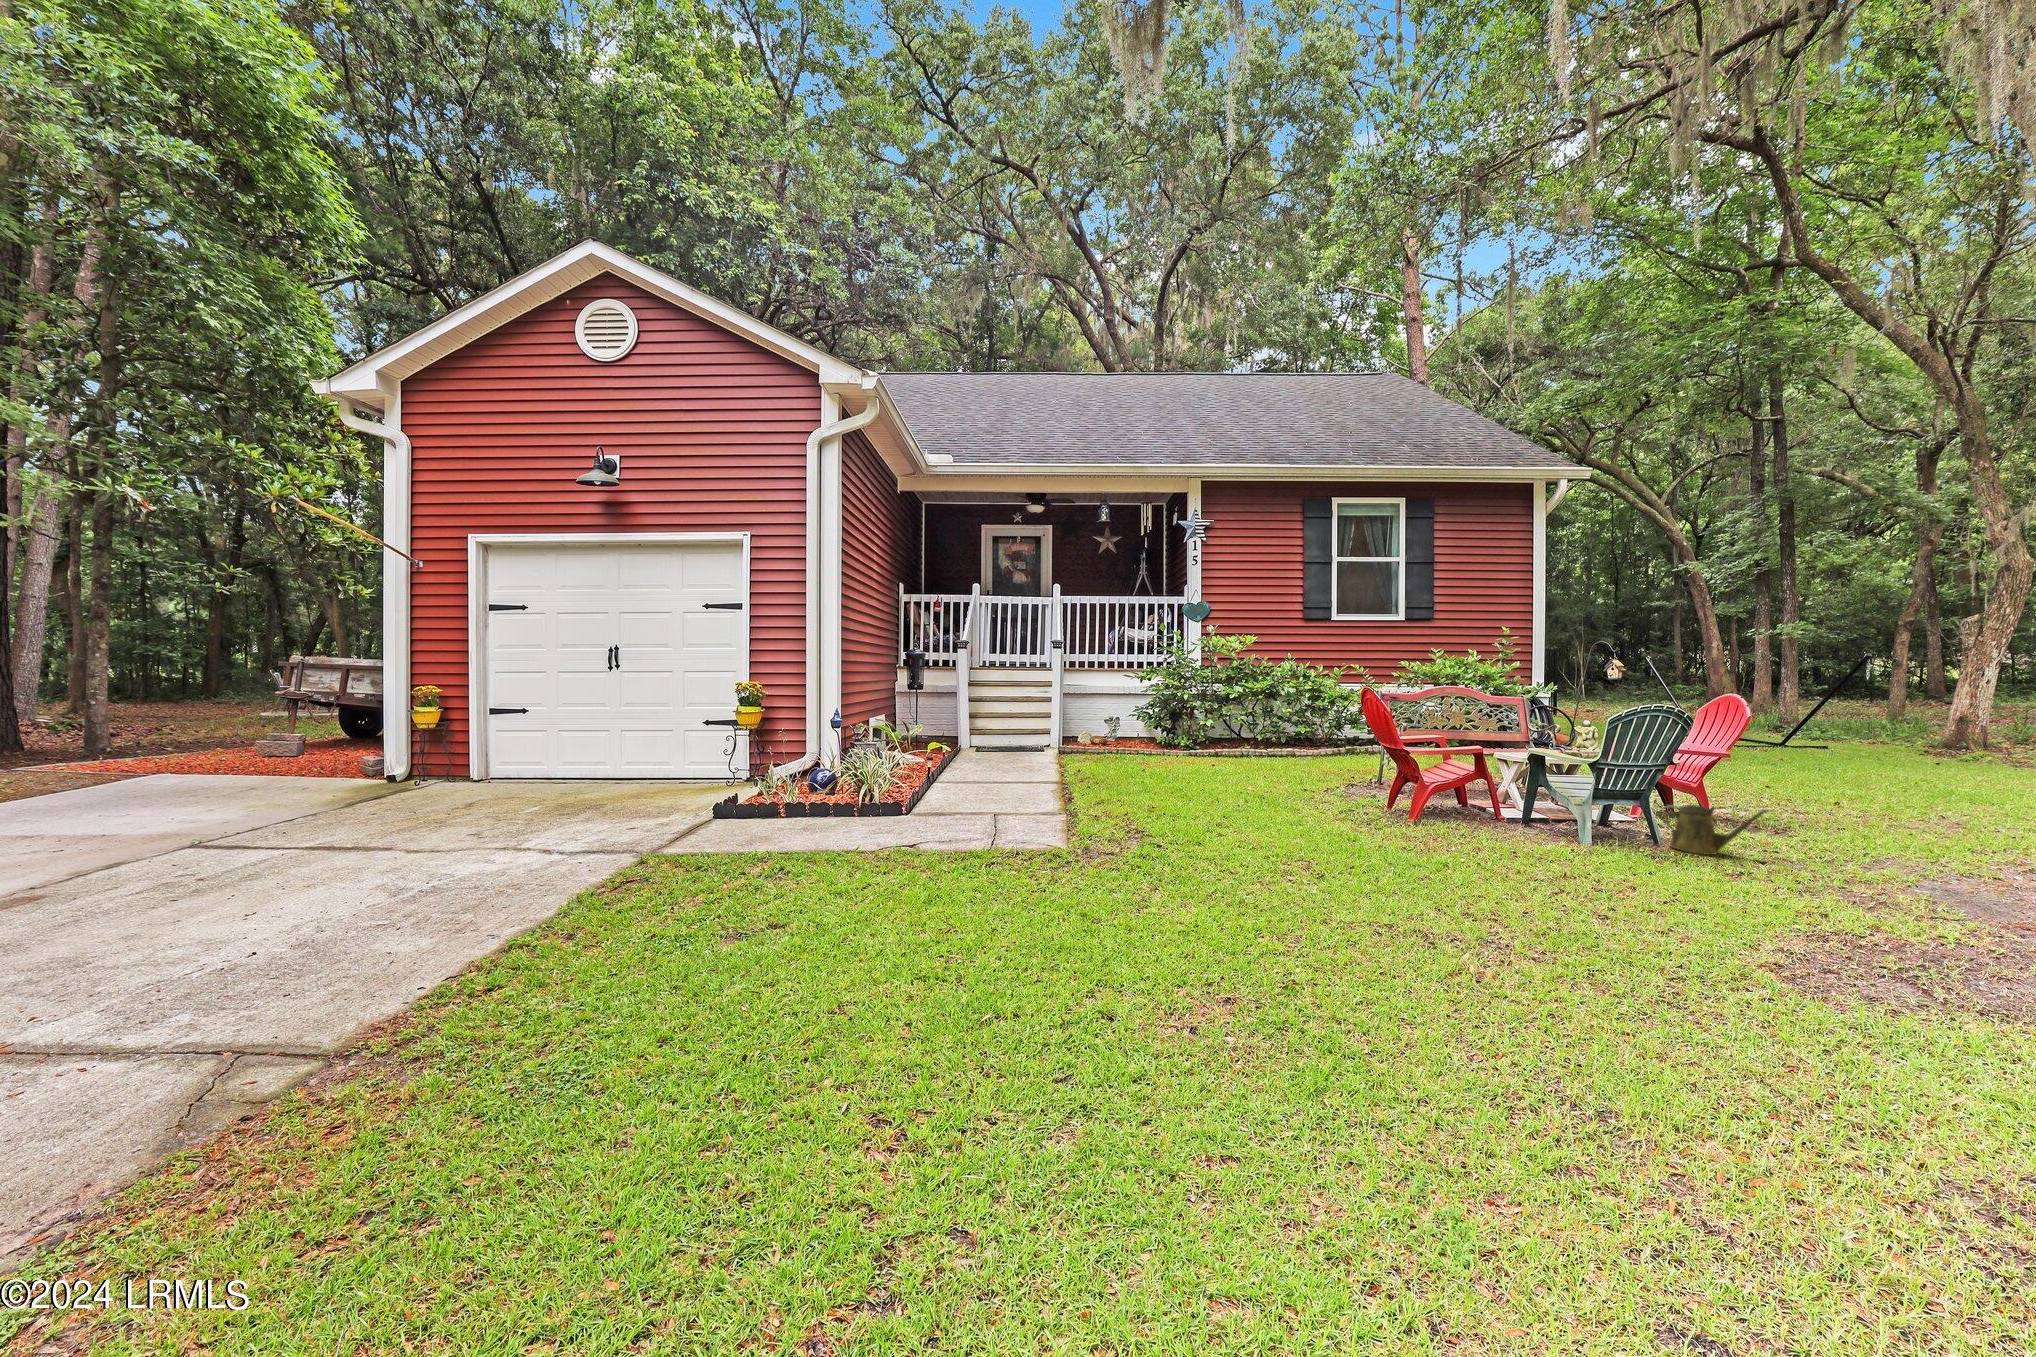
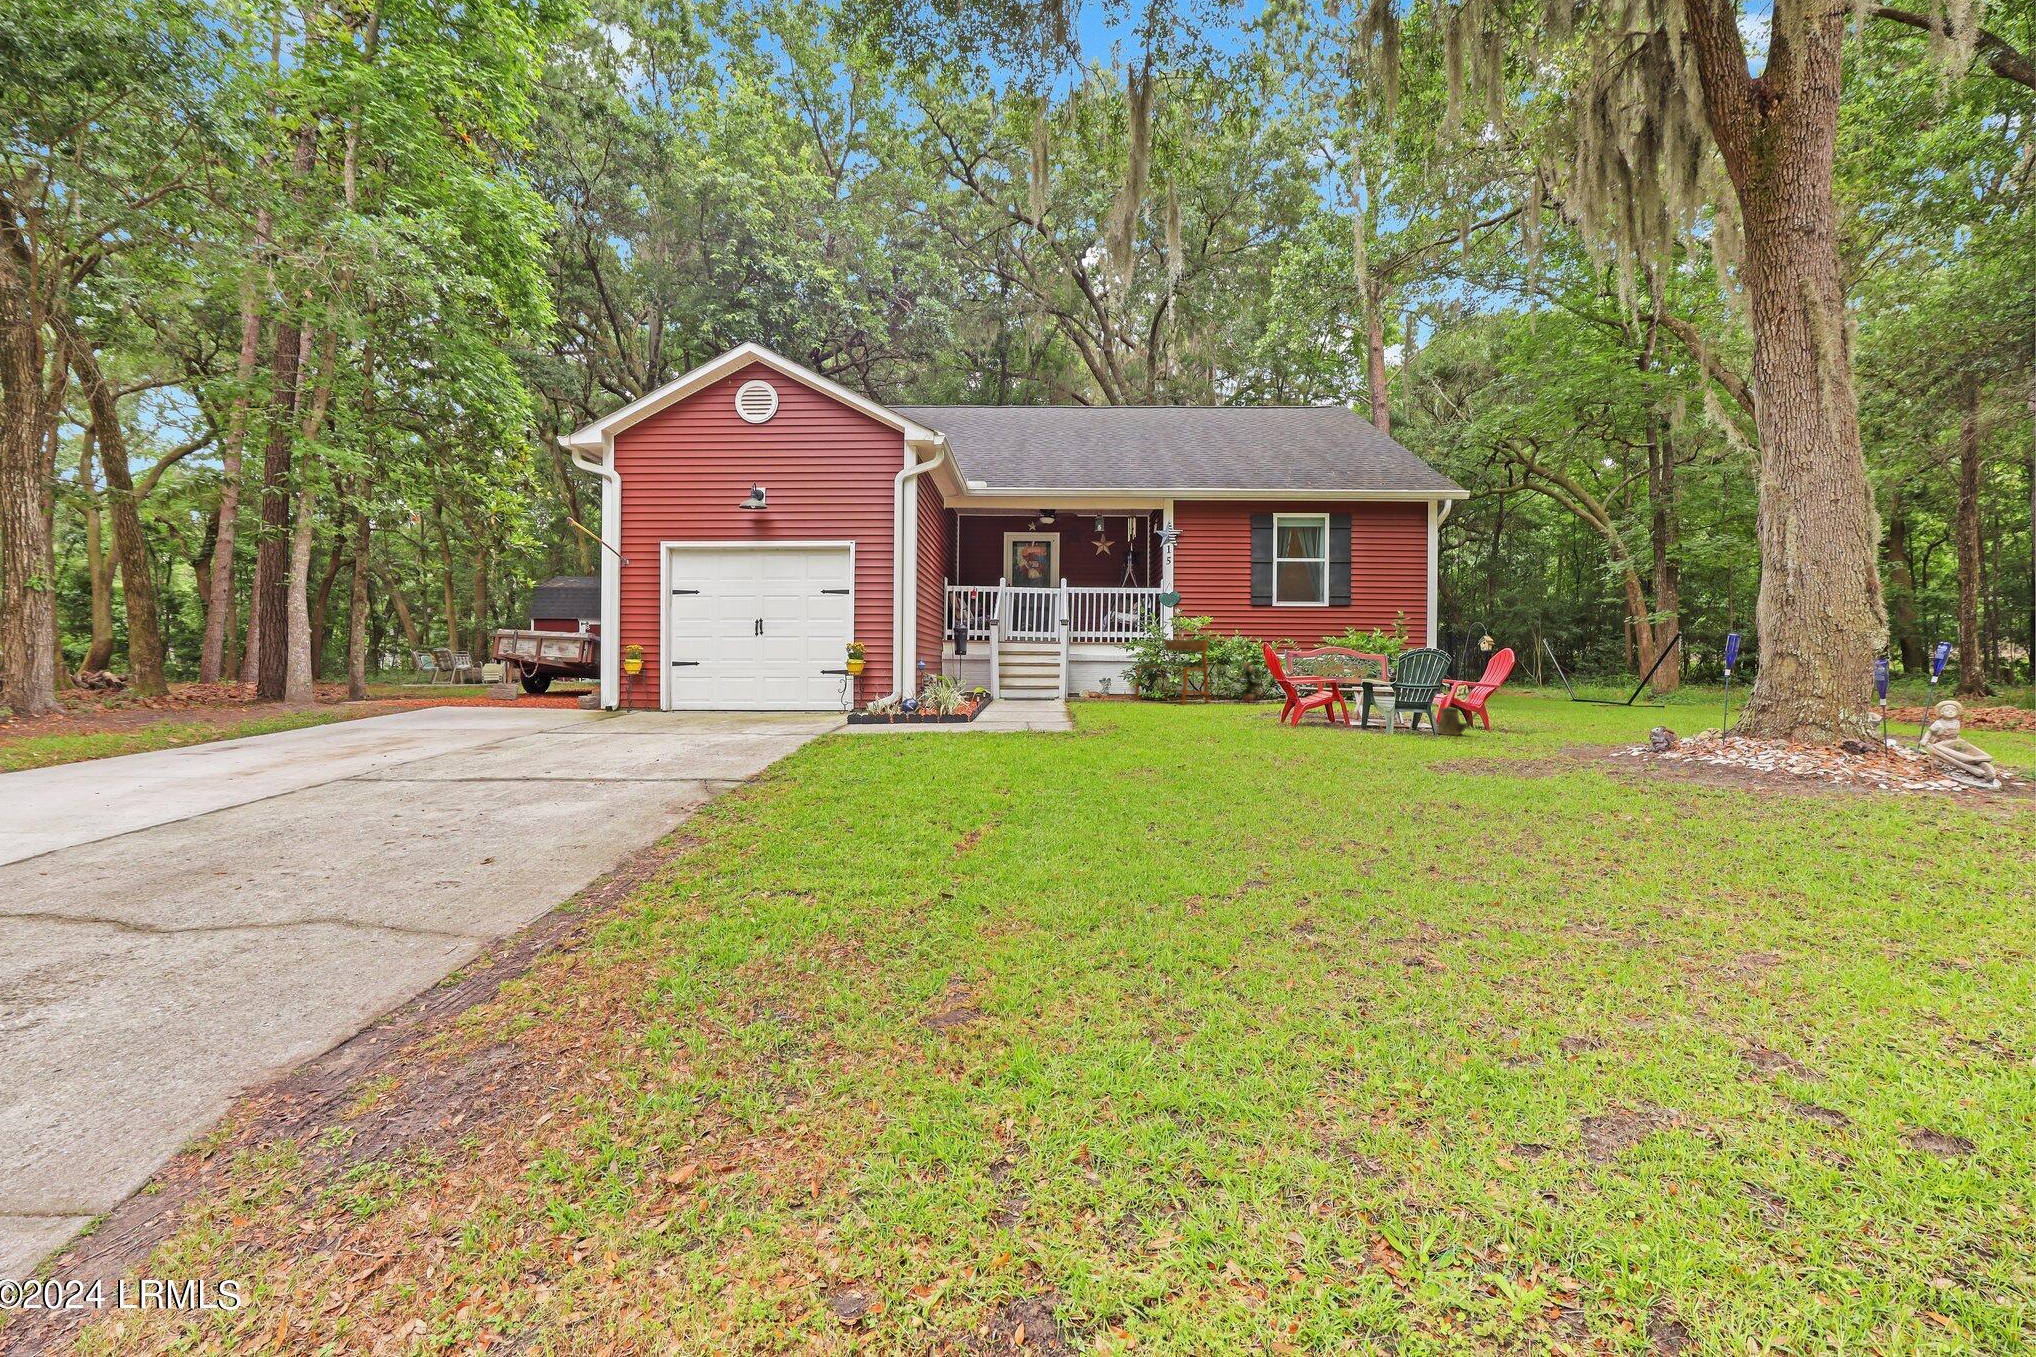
bench: none [1152,666,1256,760] -> present [1135,640,1210,705]
decorative plant: none [1286,698,1327,752] -> present [1239,662,1260,703]

